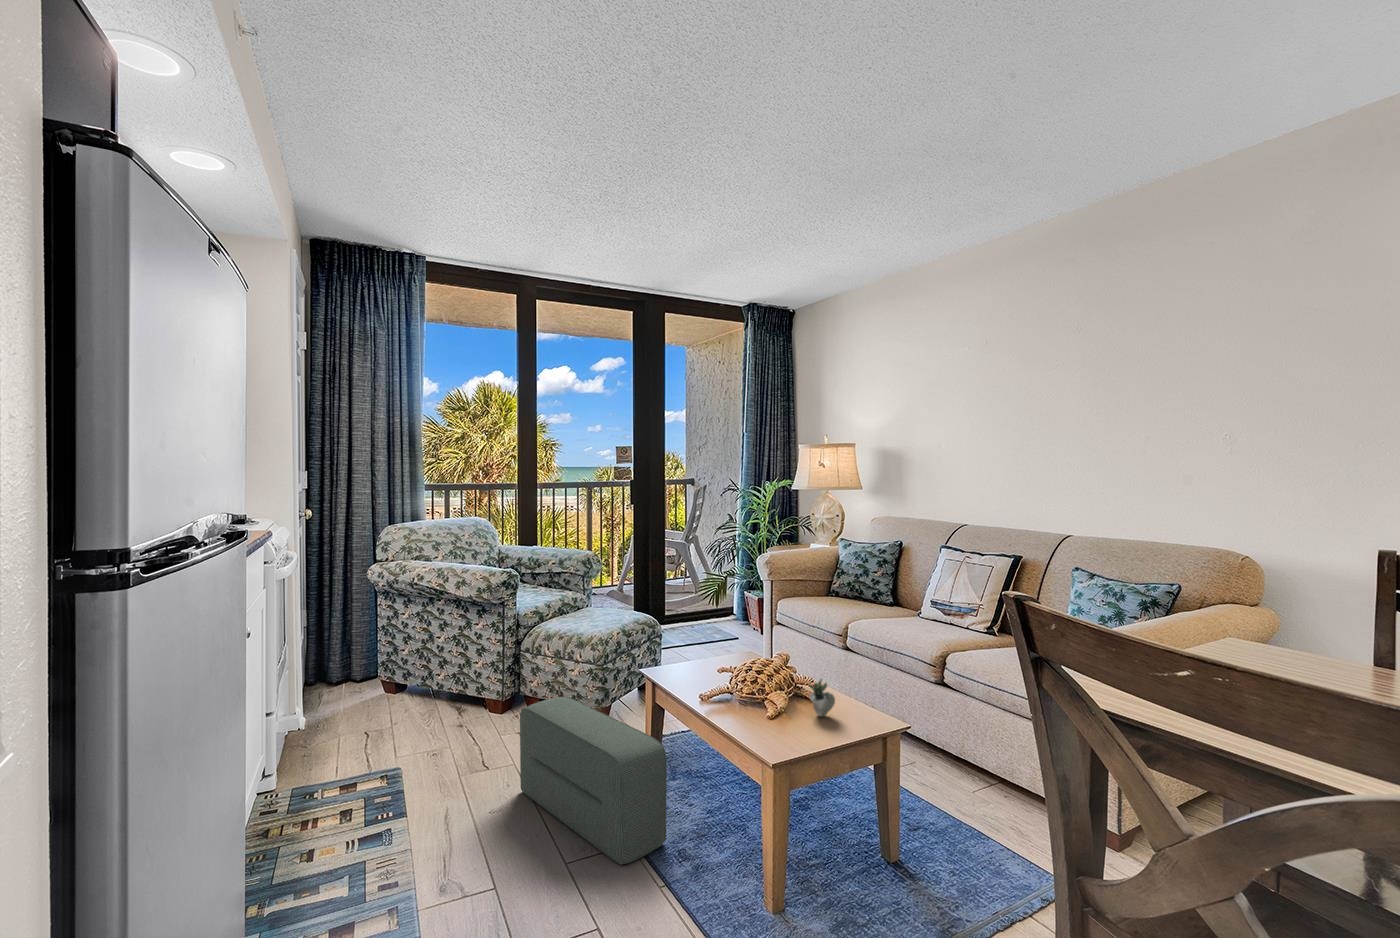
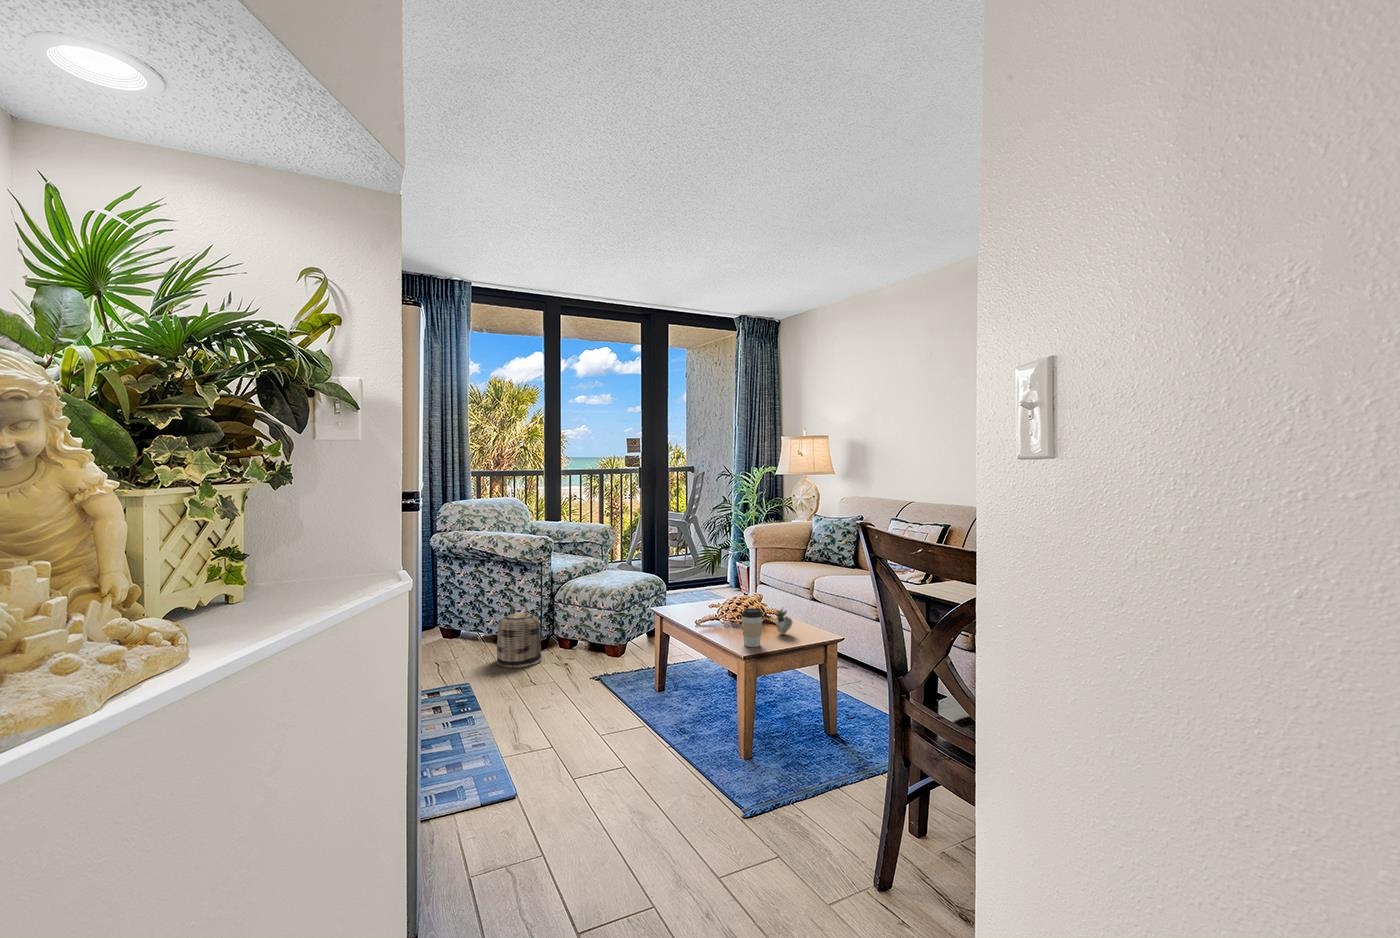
basket: none [443,653,502,742] -> present [497,601,542,668]
coffee cup: none [766,684,797,742] -> present [741,608,763,647]
pouf: present [520,696,666,865] -> none [562,628,671,735]

